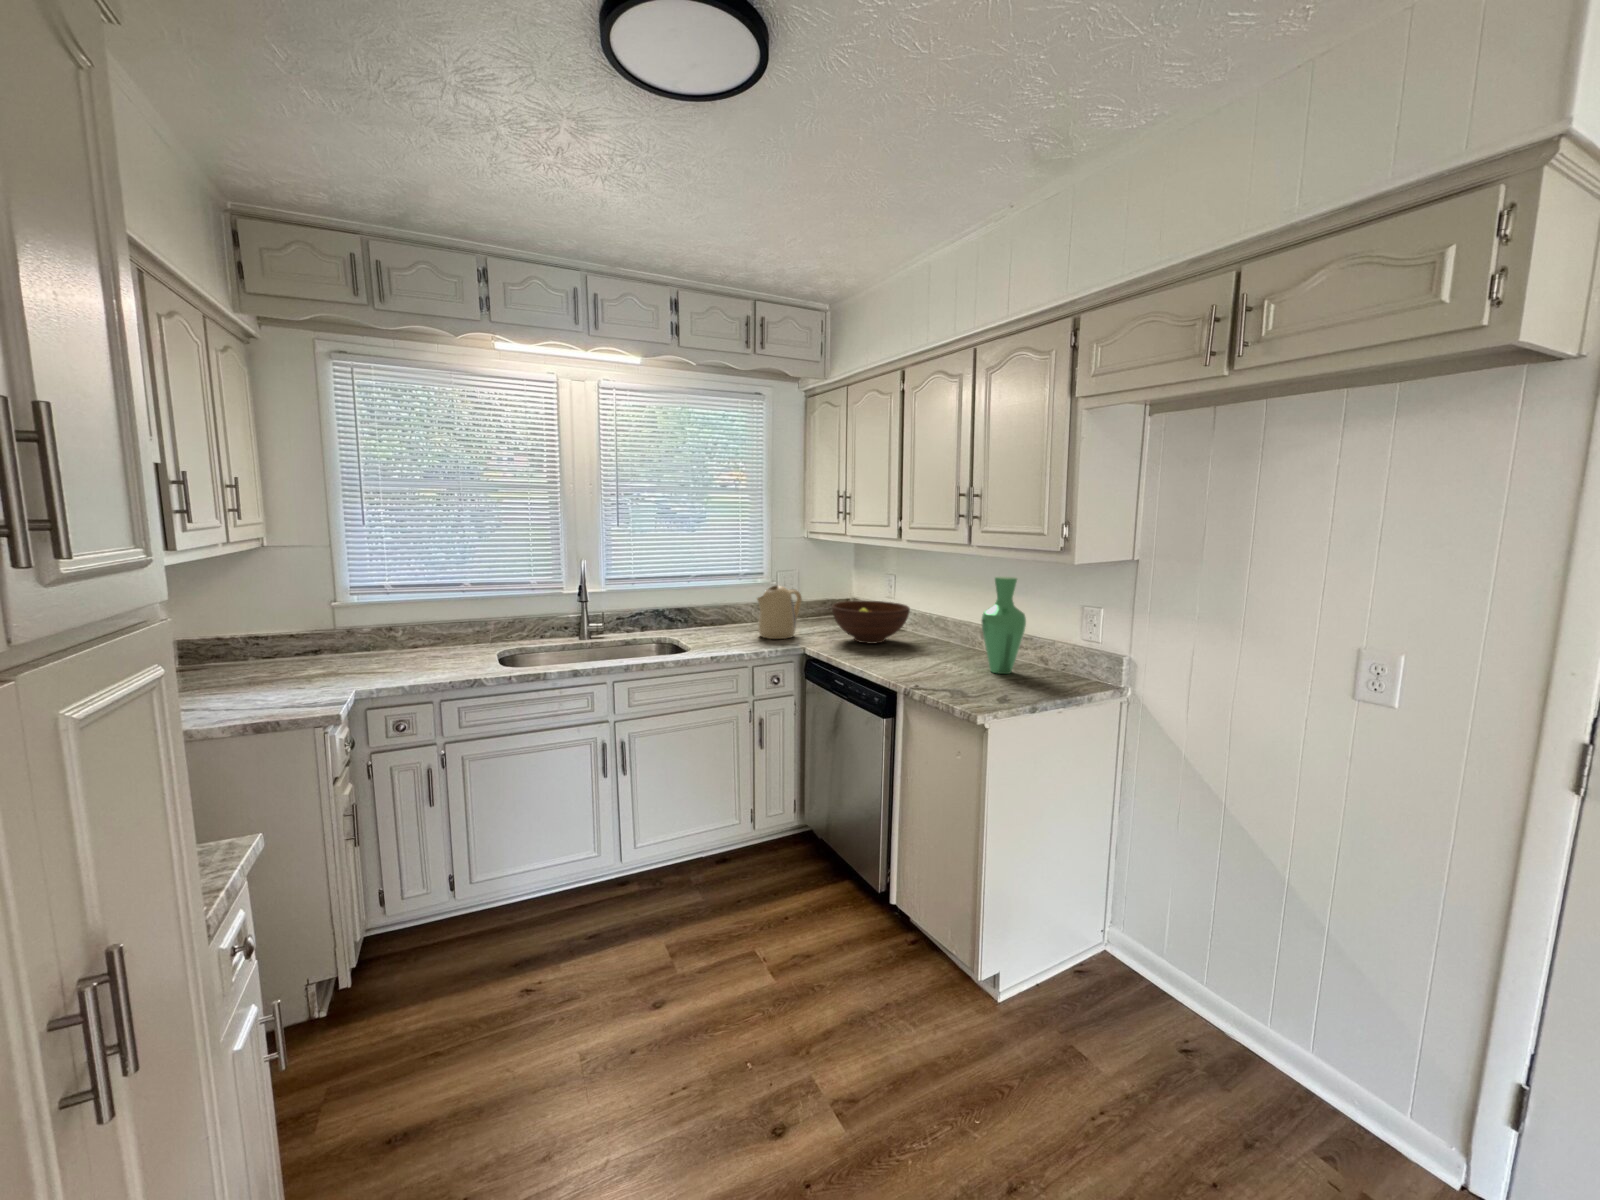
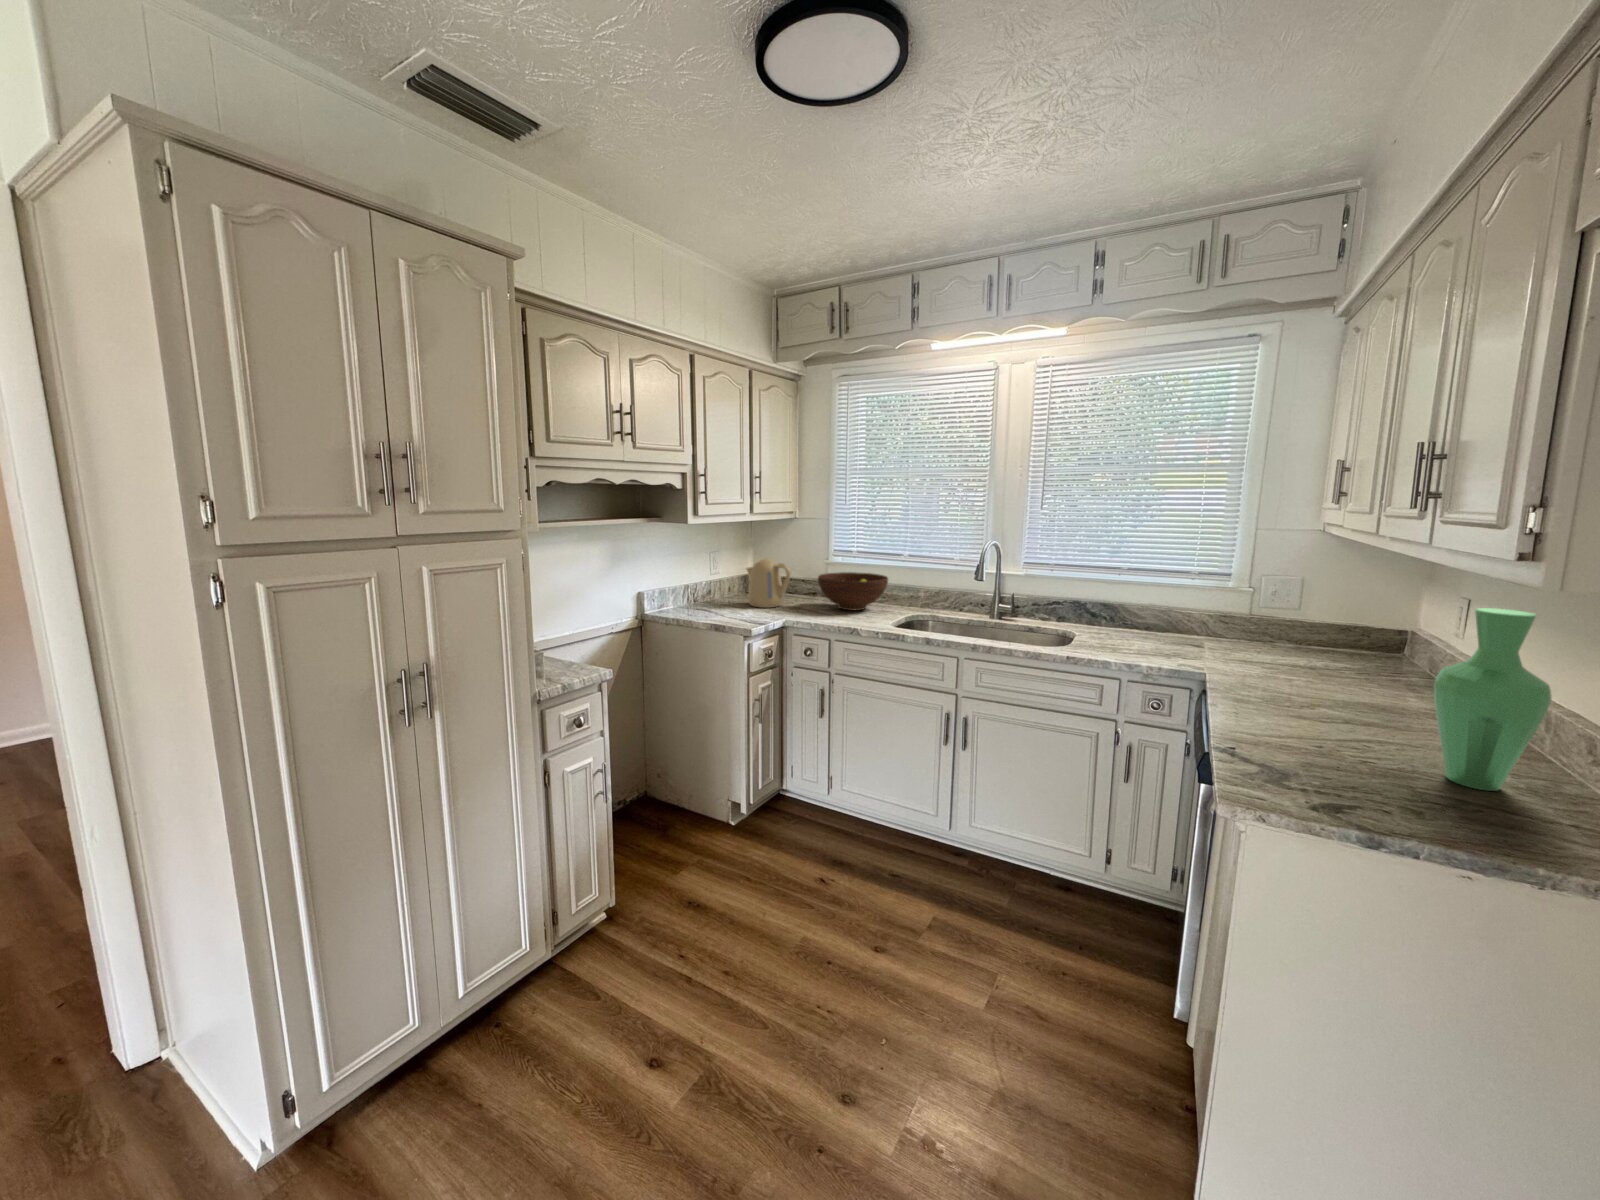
kettle: present [757,585,802,639] -> present [747,559,791,608]
fruit bowl: present [832,601,910,644] -> present [818,572,888,611]

